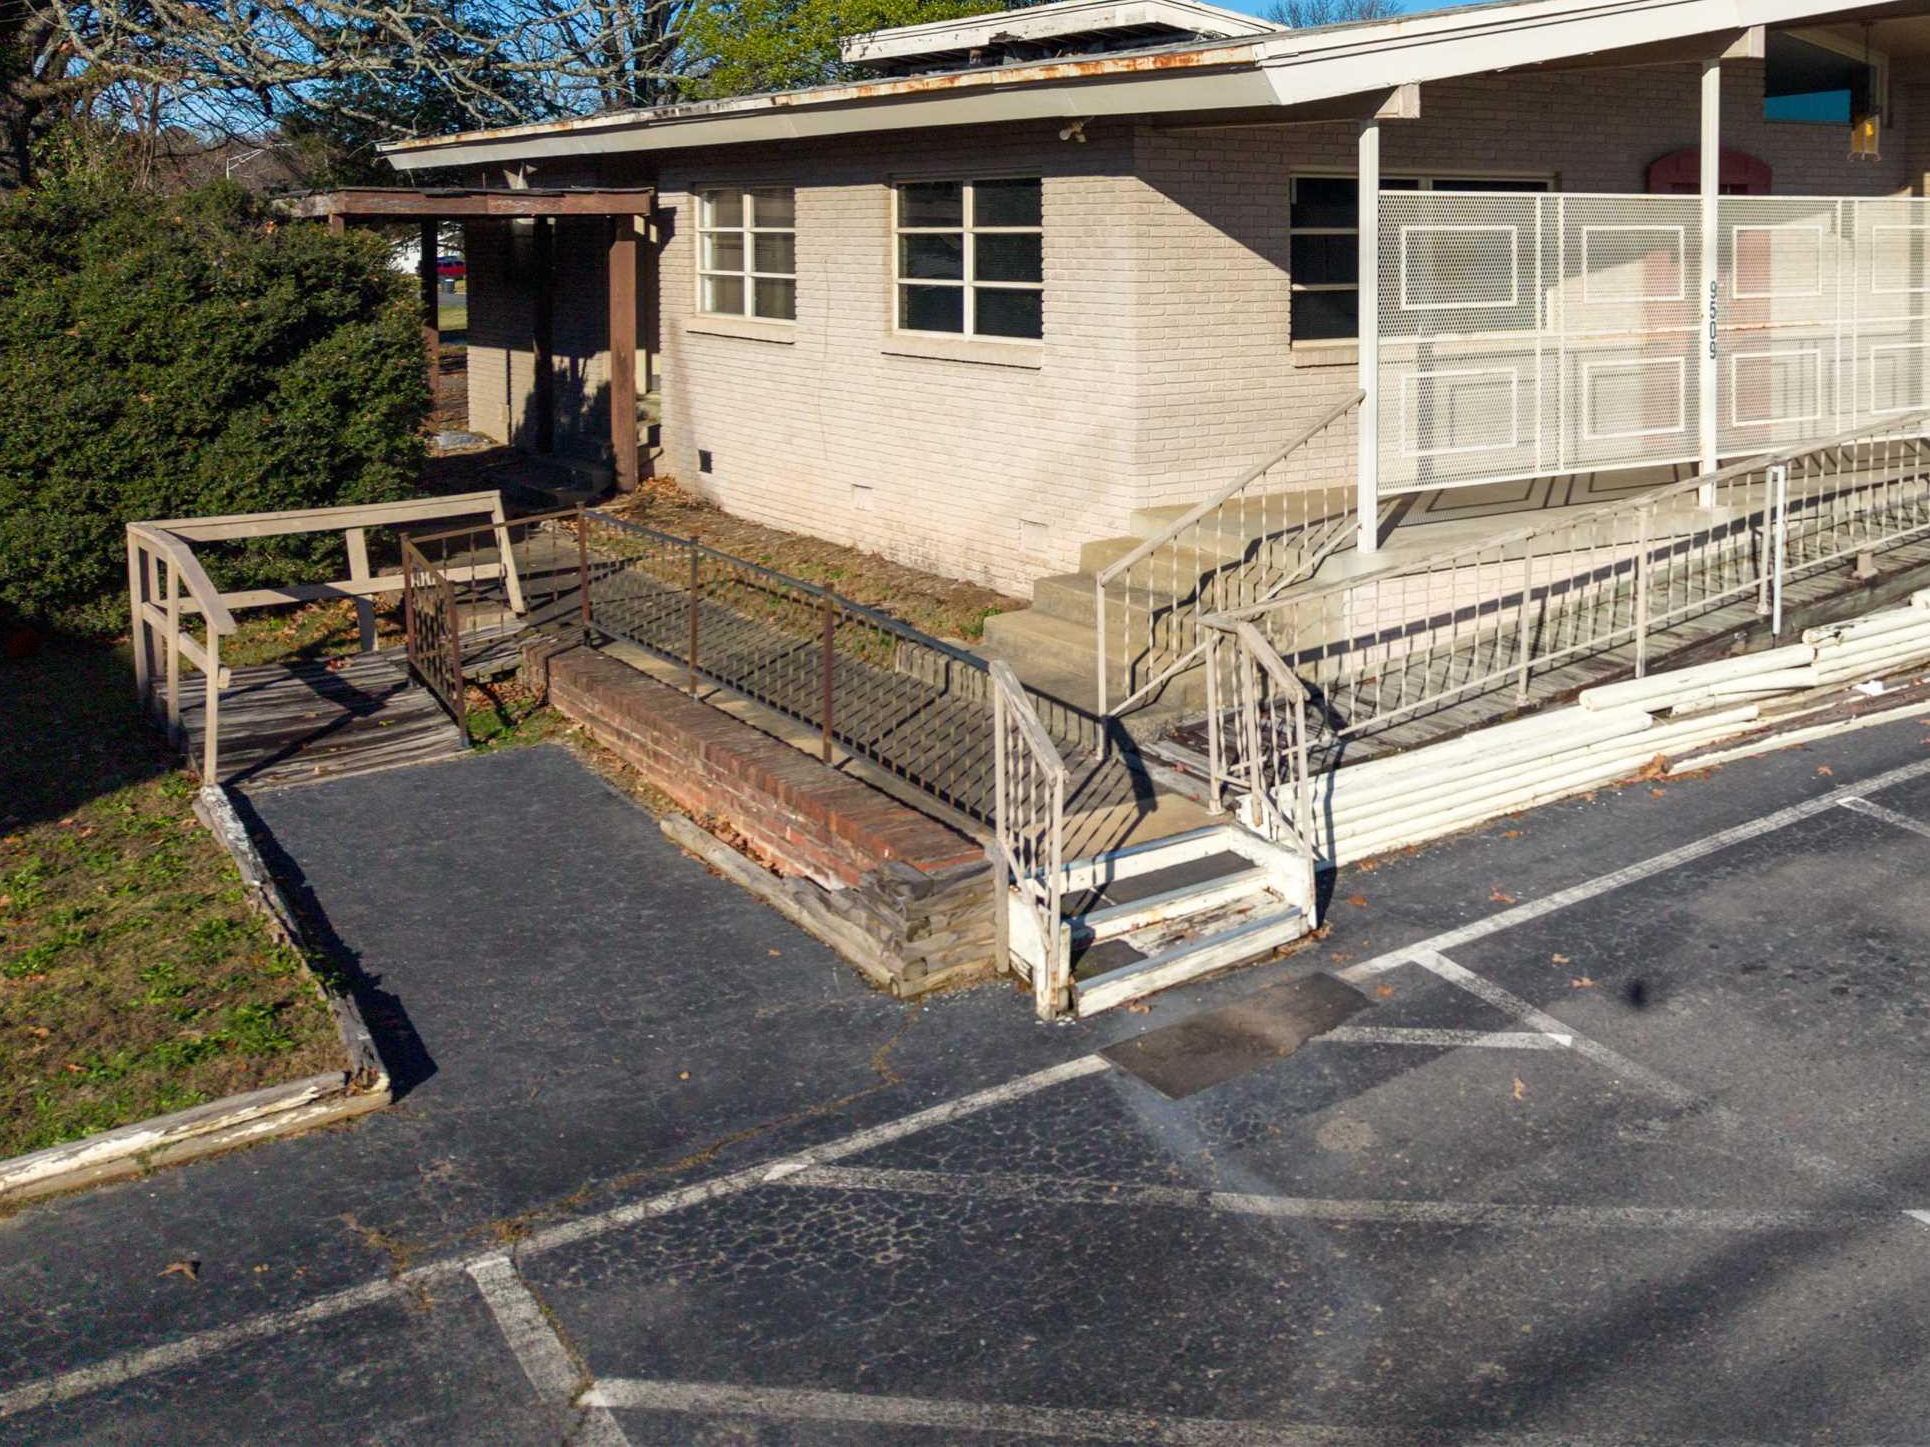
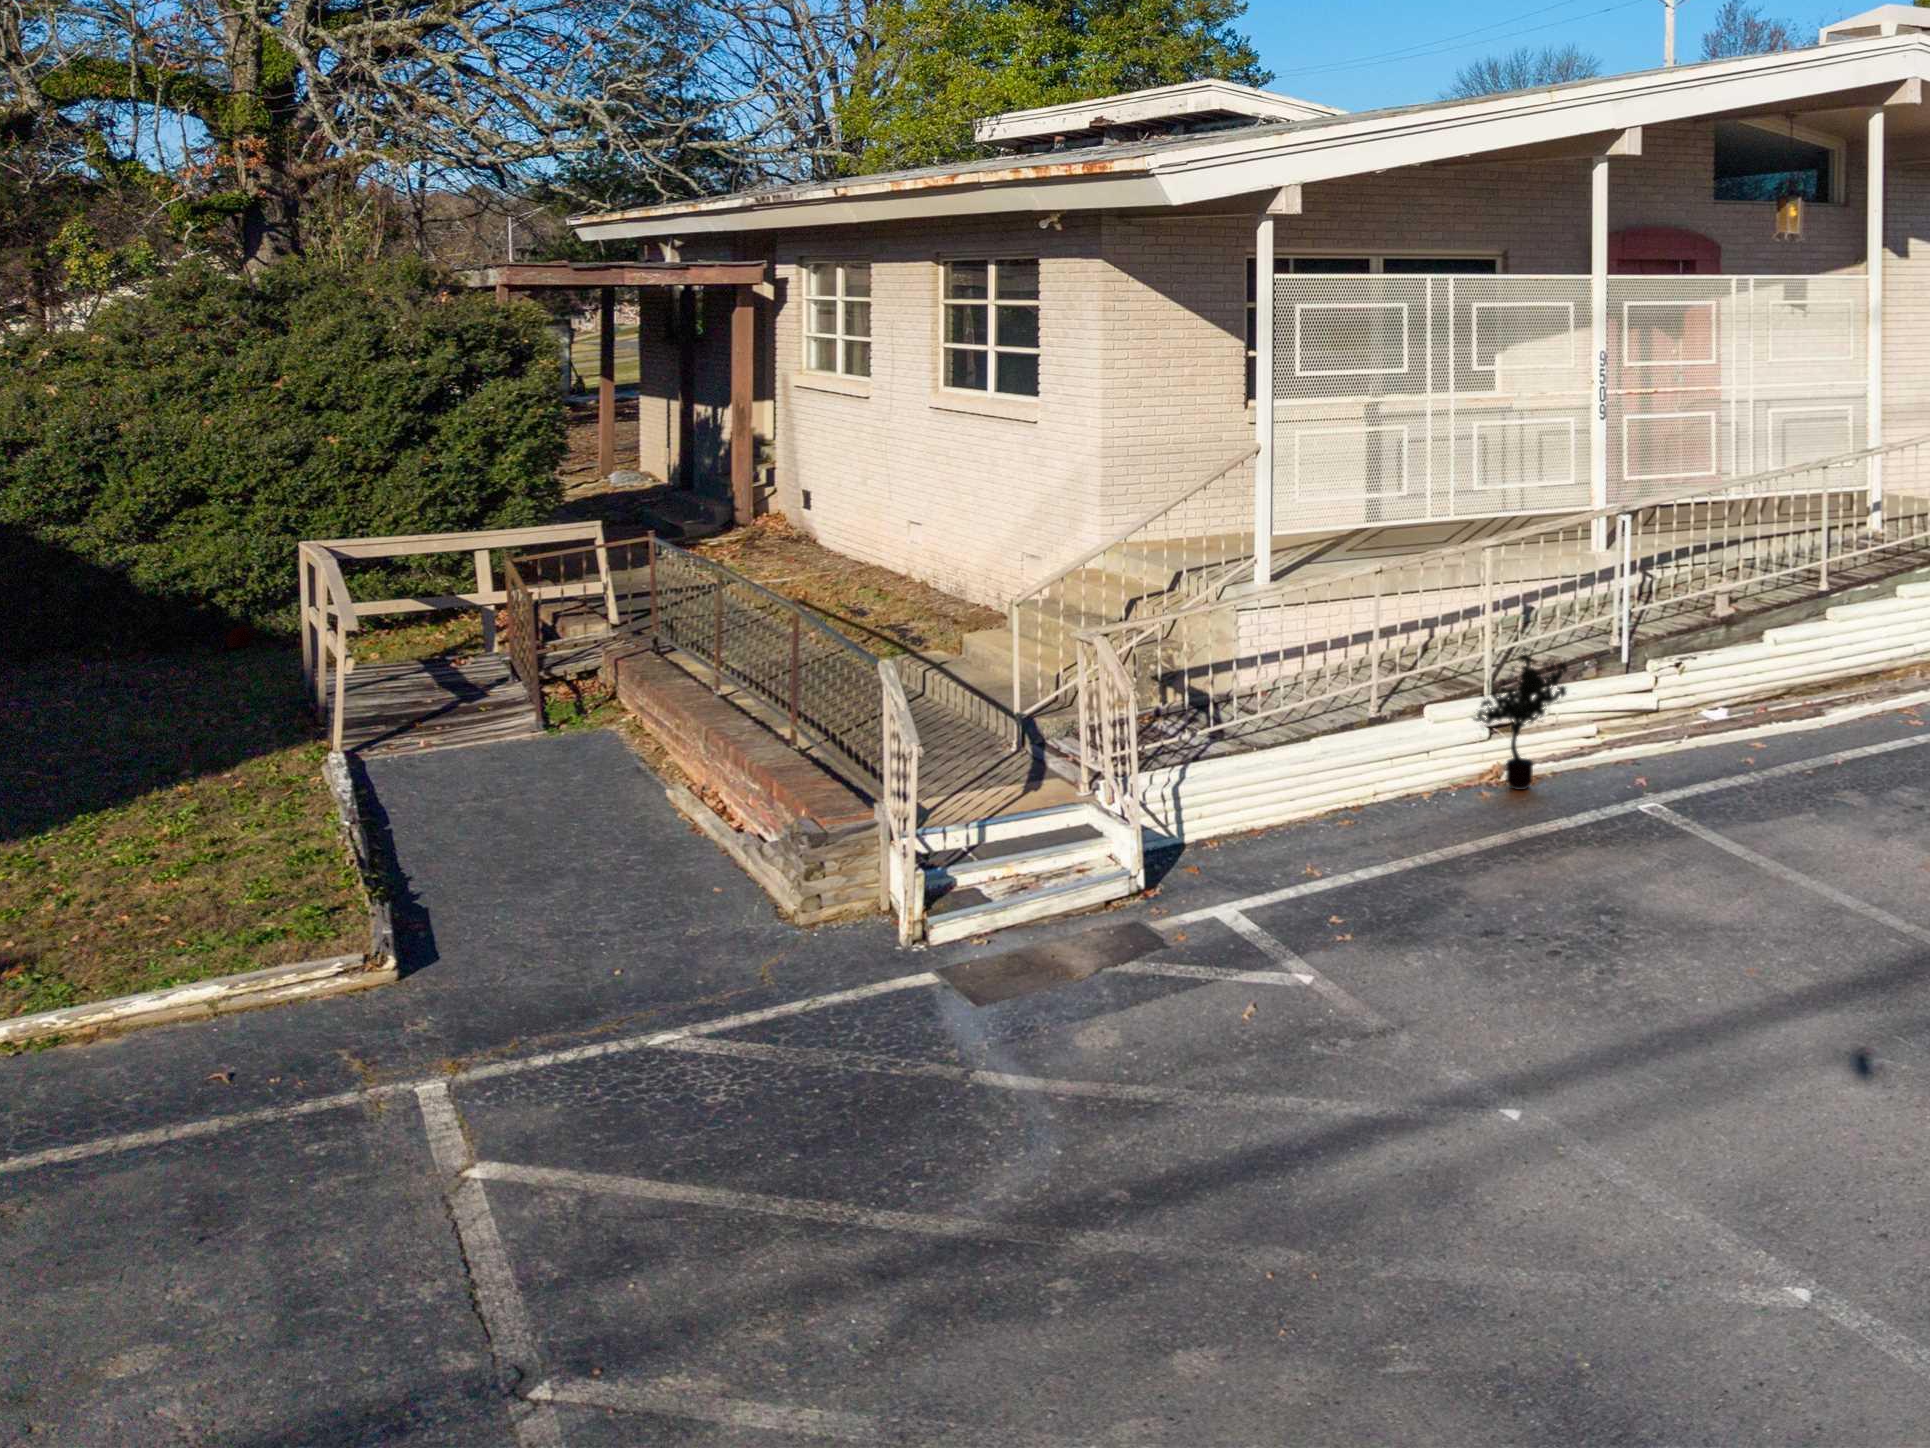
potted tree: none [1635,618,1740,786] -> present [1473,647,1568,790]

